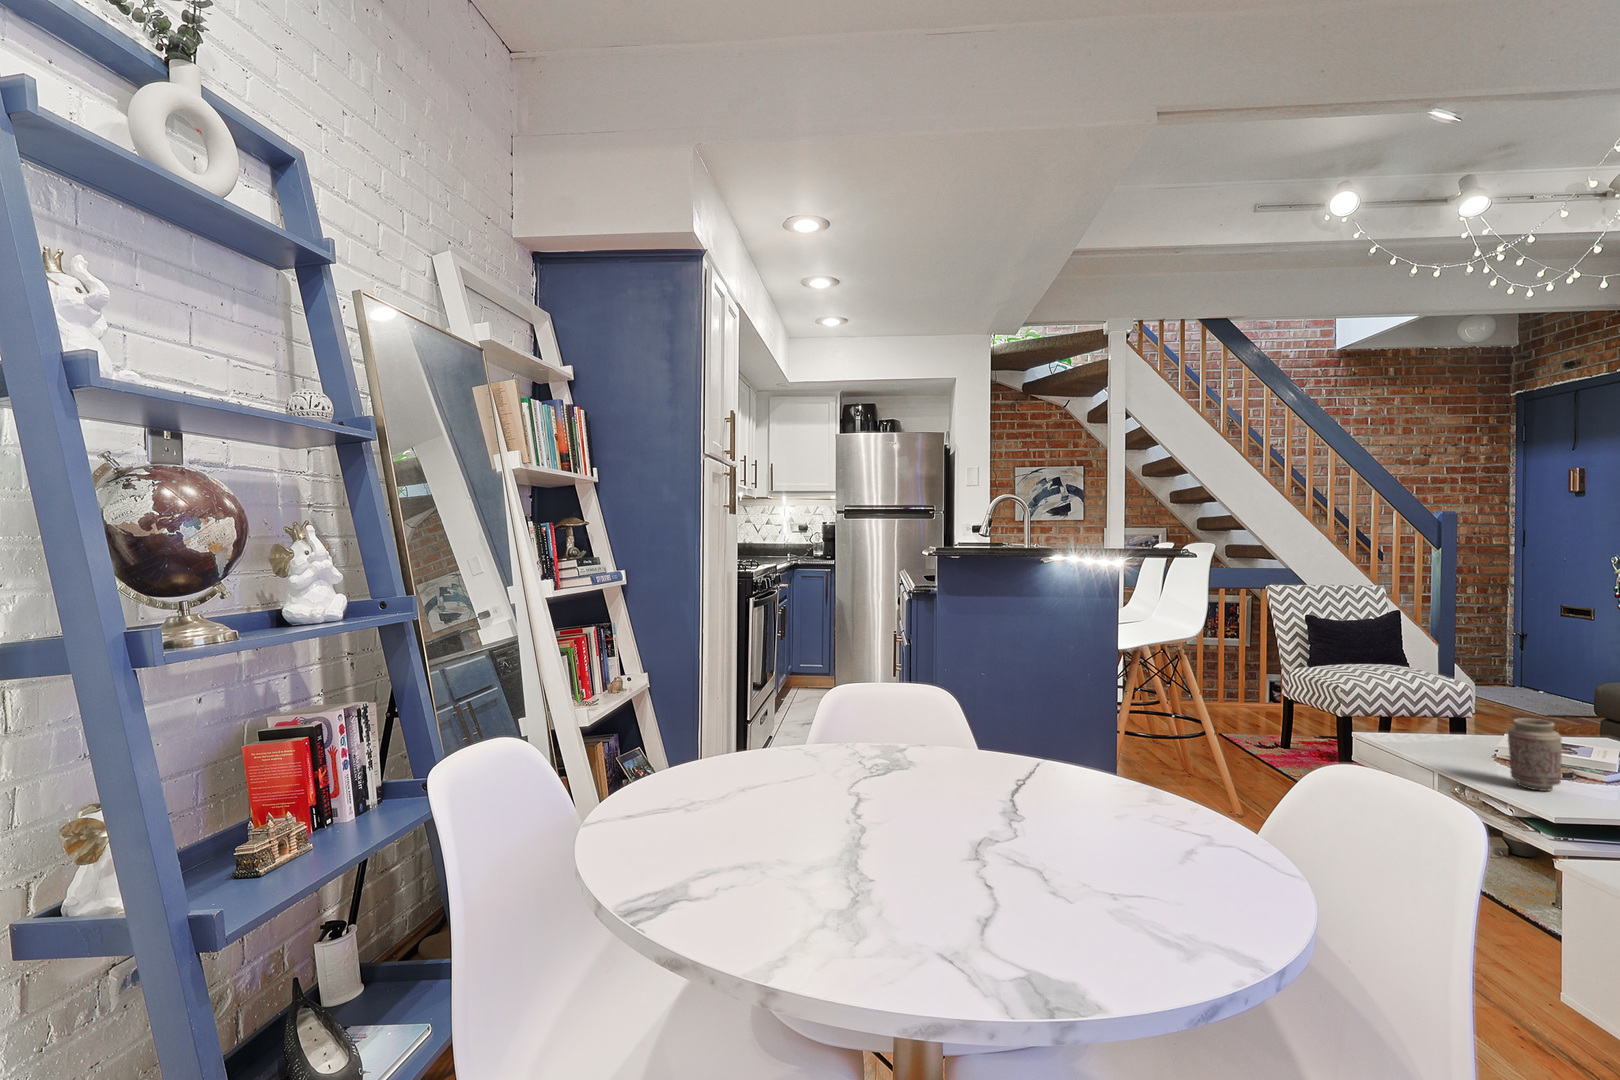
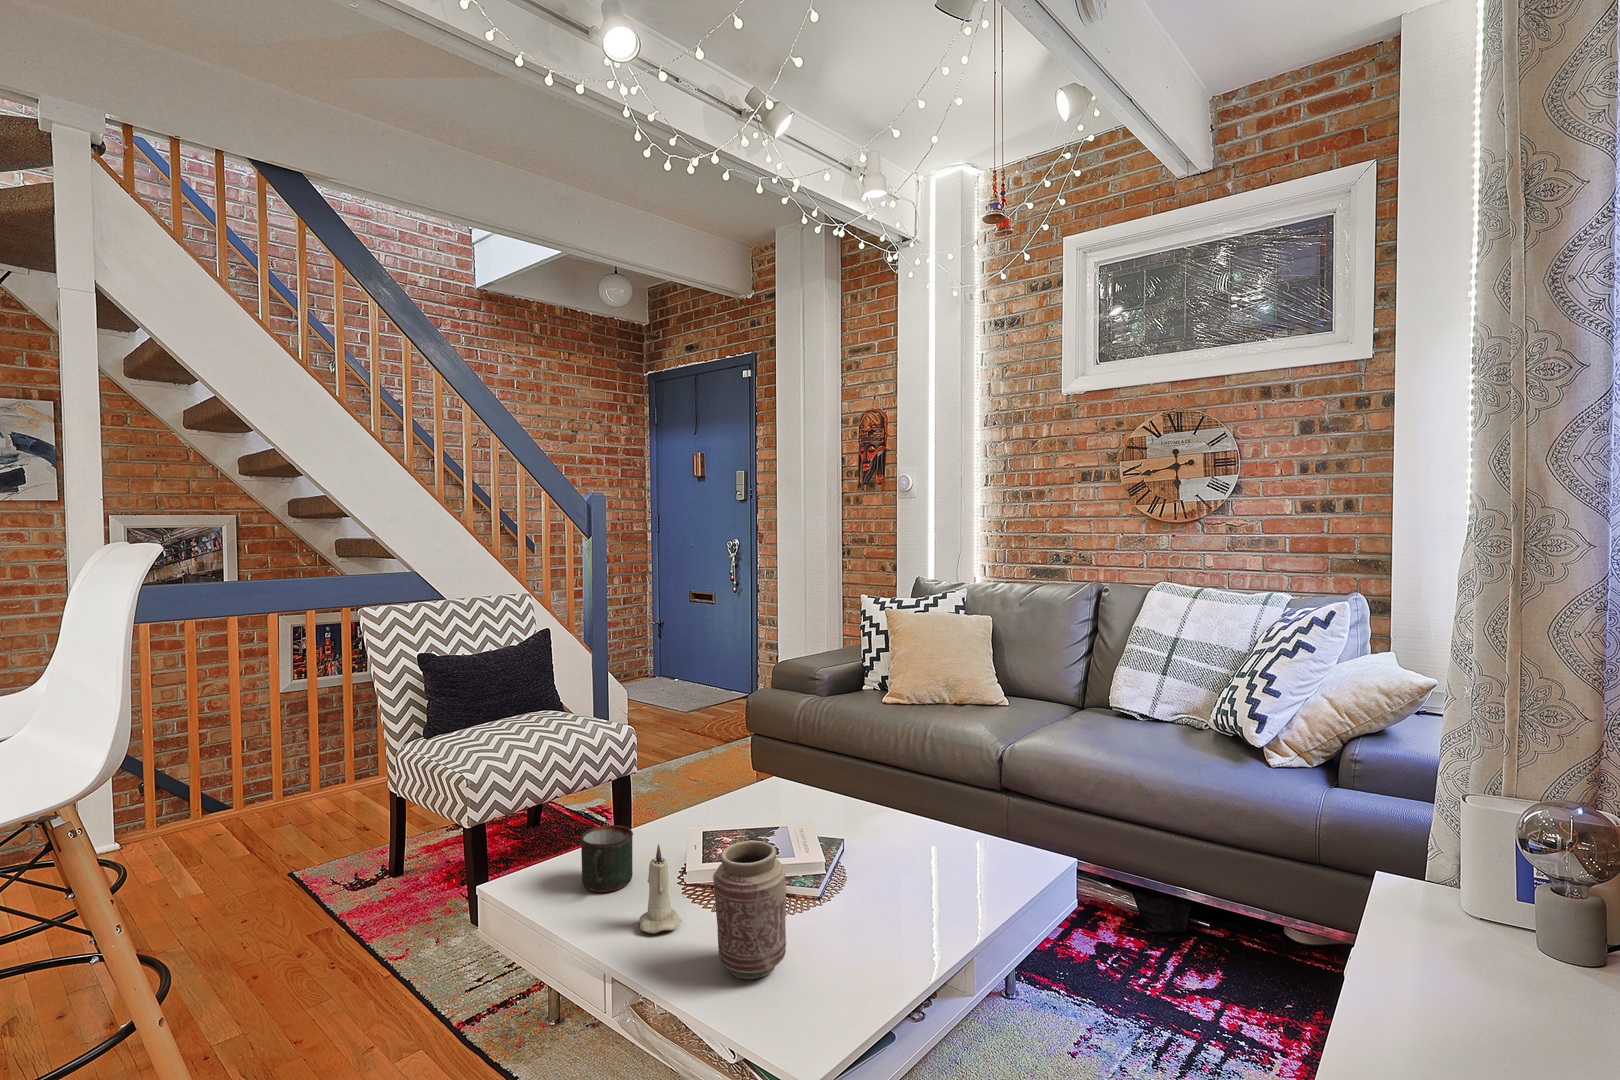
mug: none [1421,714,1459,749] -> present [580,825,633,892]
candle: none [1459,718,1489,766] -> present [639,844,682,933]

